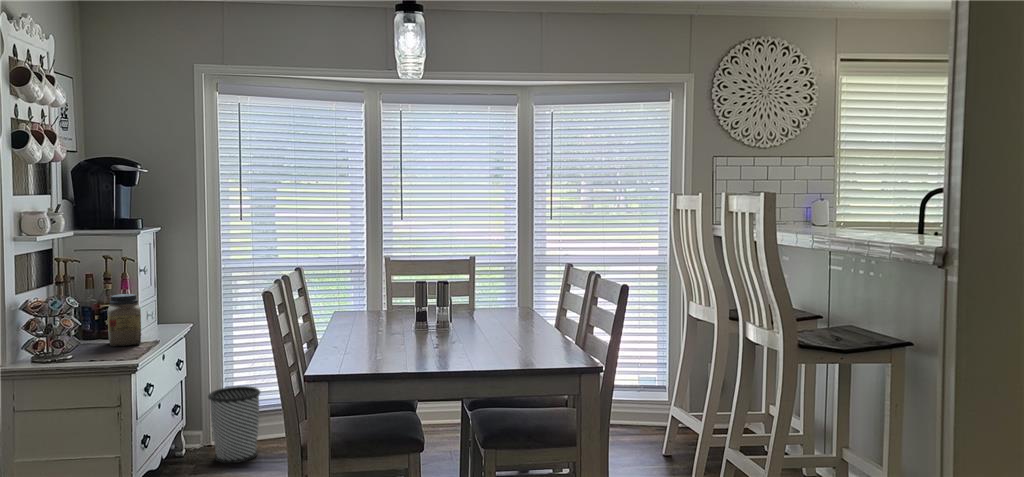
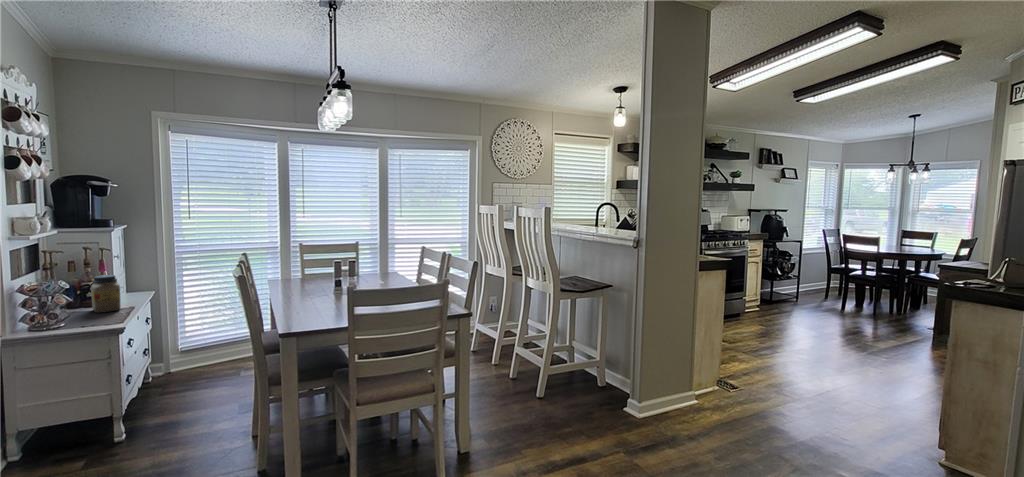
wastebasket: present [208,386,260,463] -> none [170,332,210,385]

